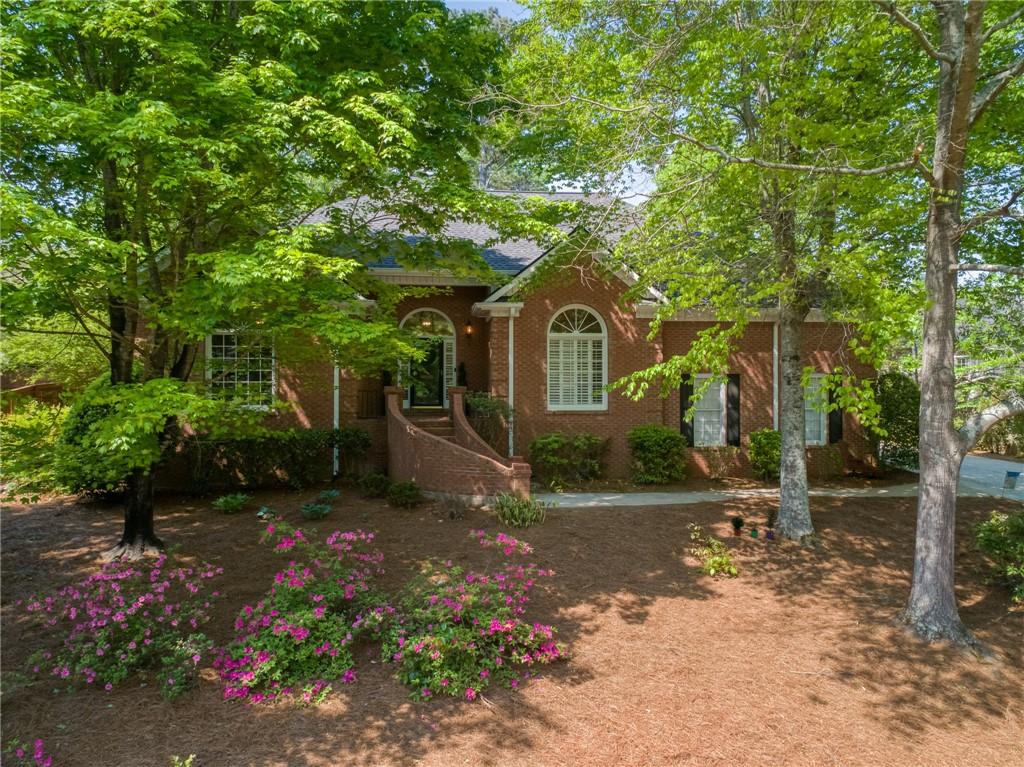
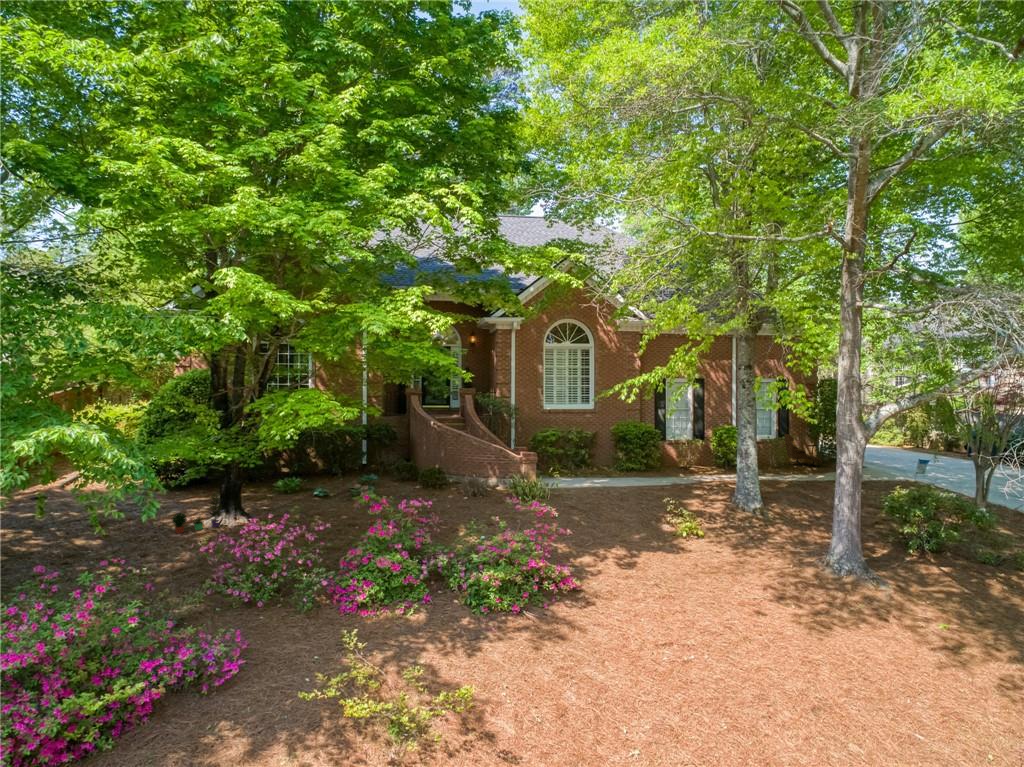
potted plant: present [731,505,777,539] -> present [172,493,221,533]

